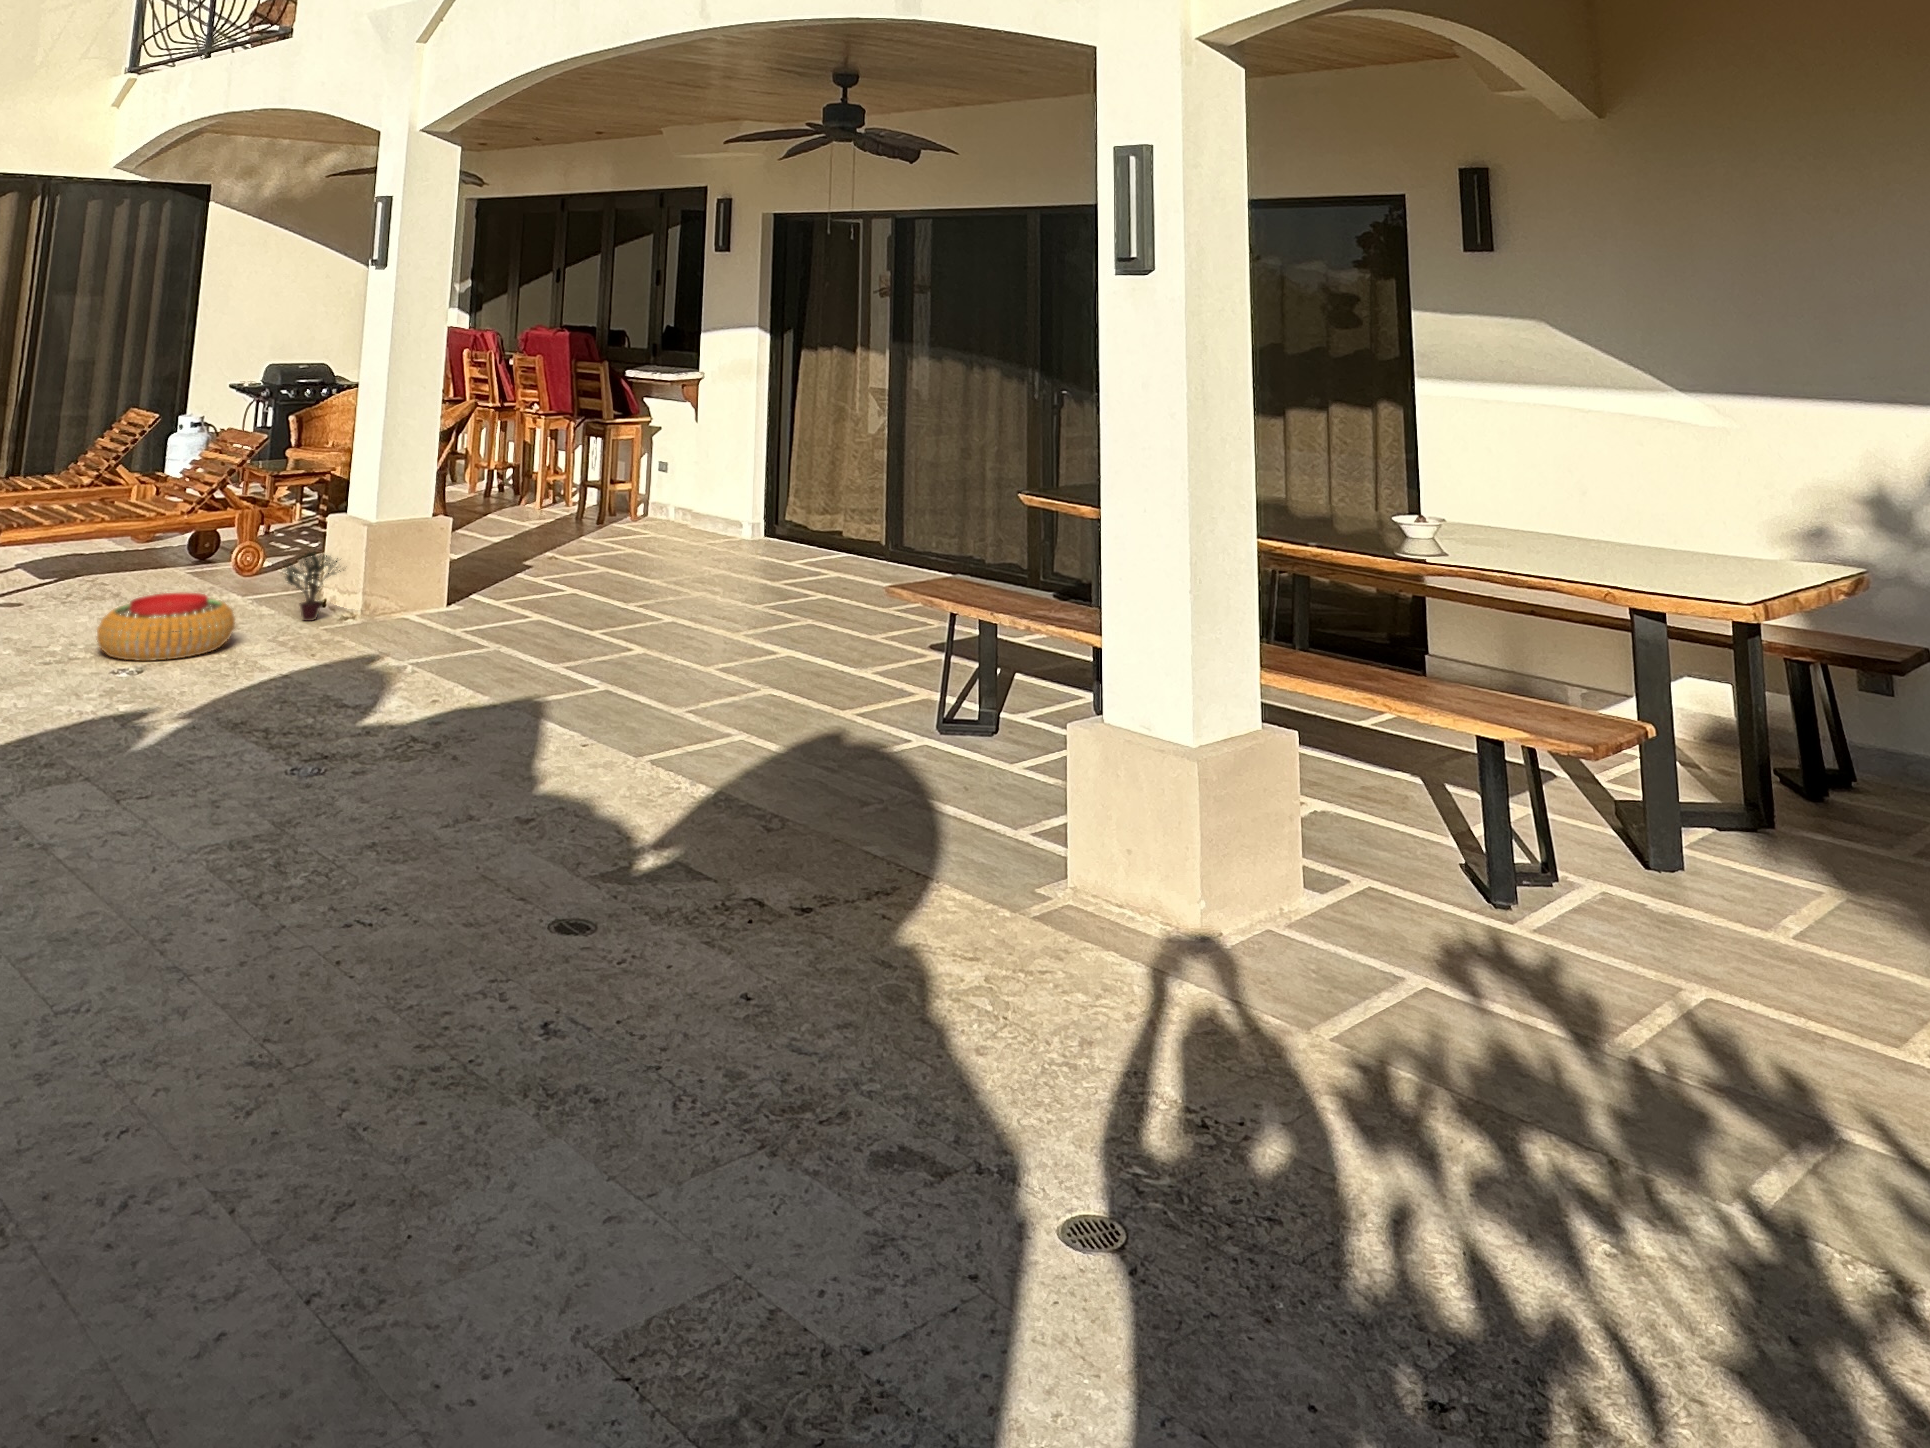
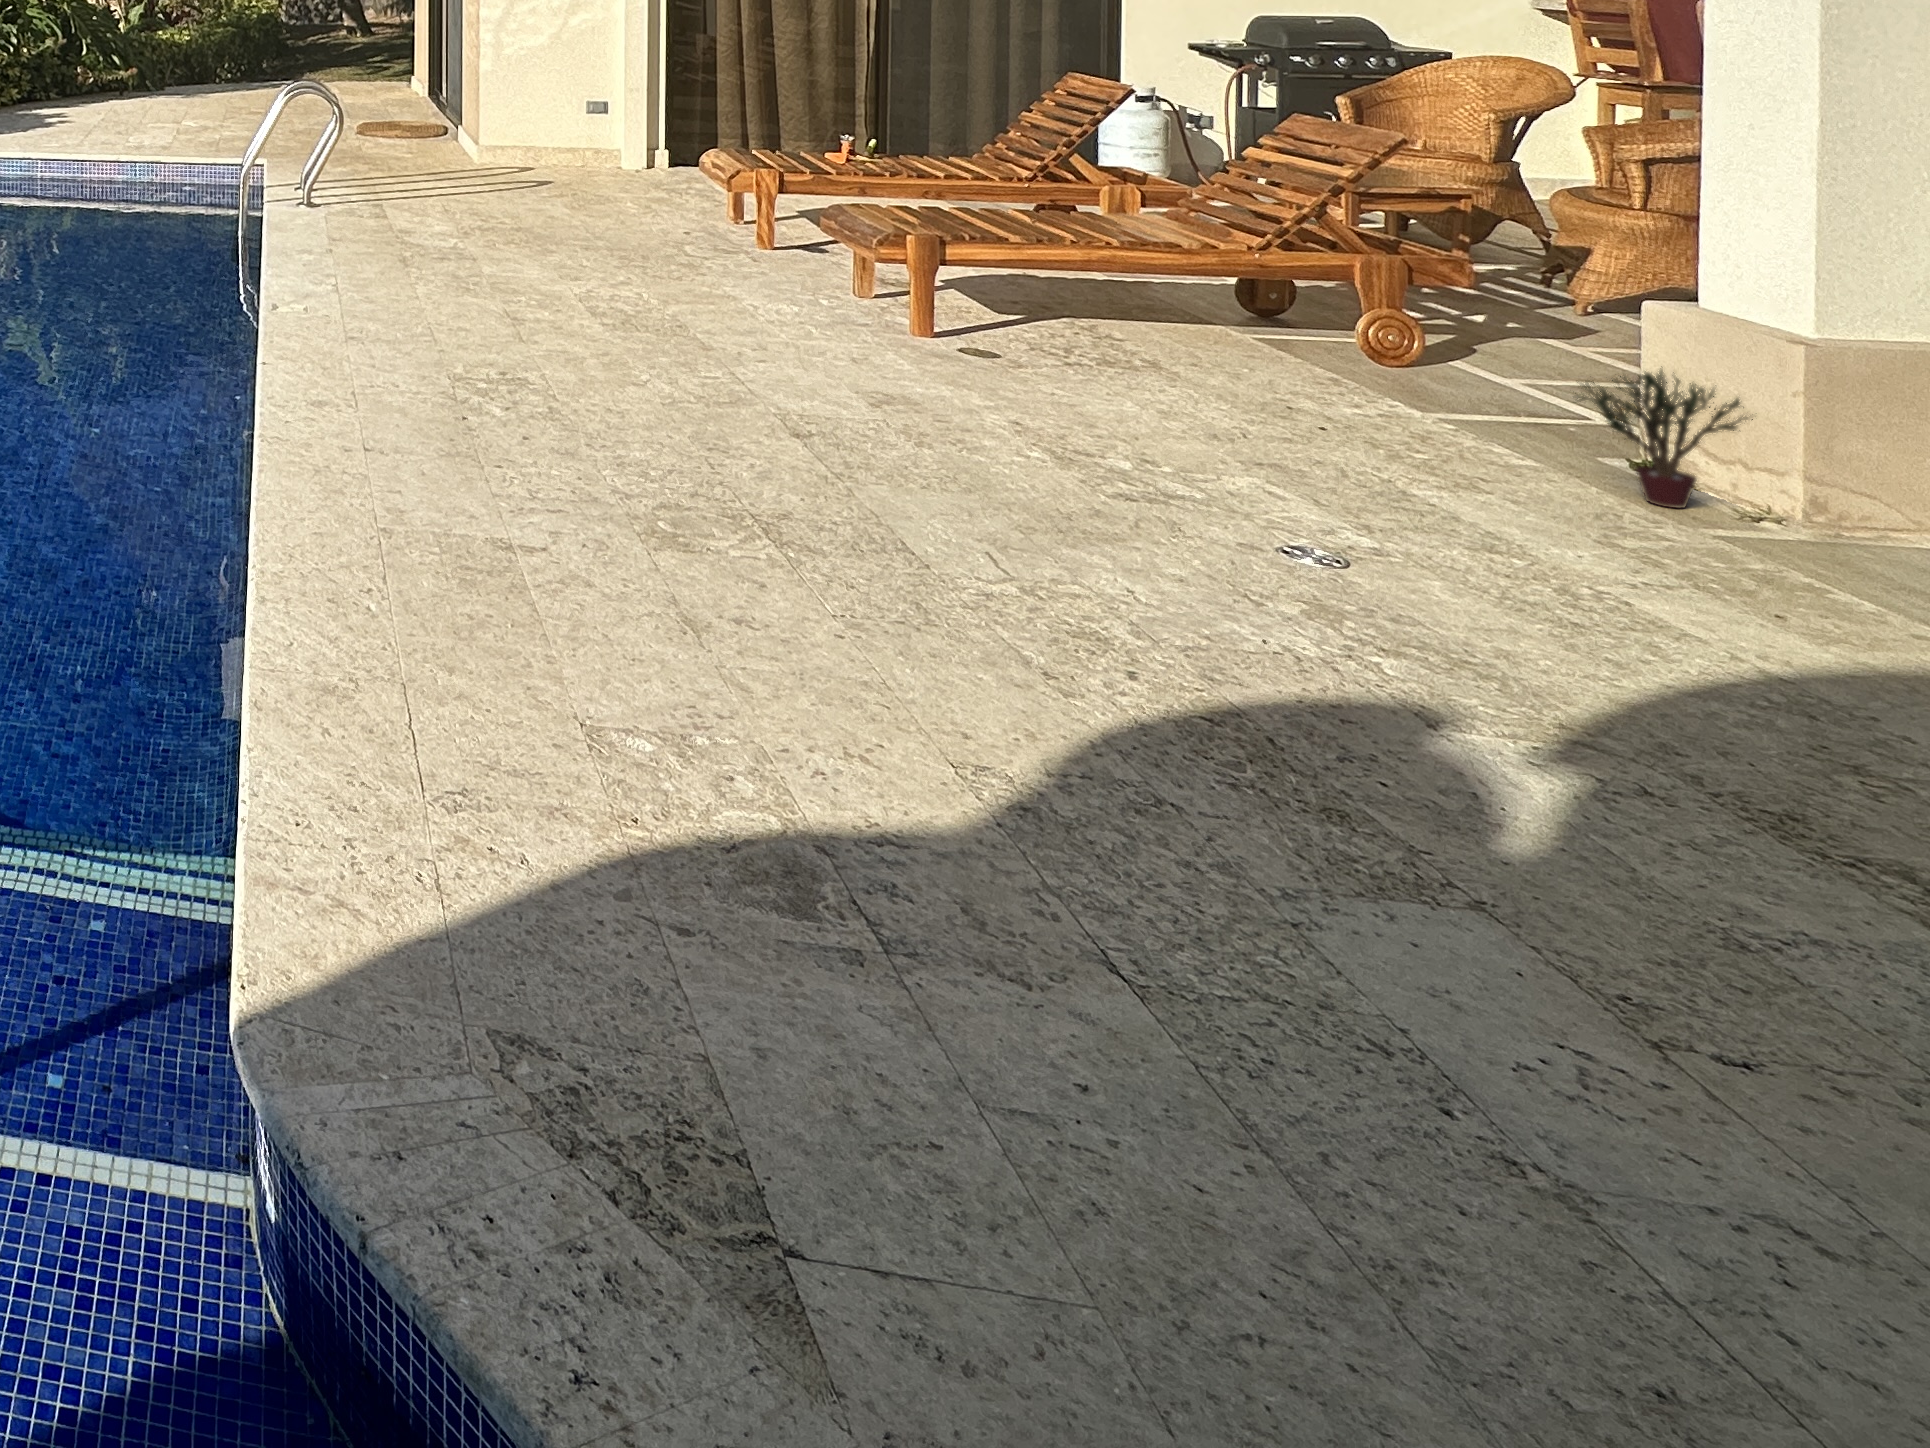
pouf: present [97,593,235,661] -> none [1209,404,1525,544]

